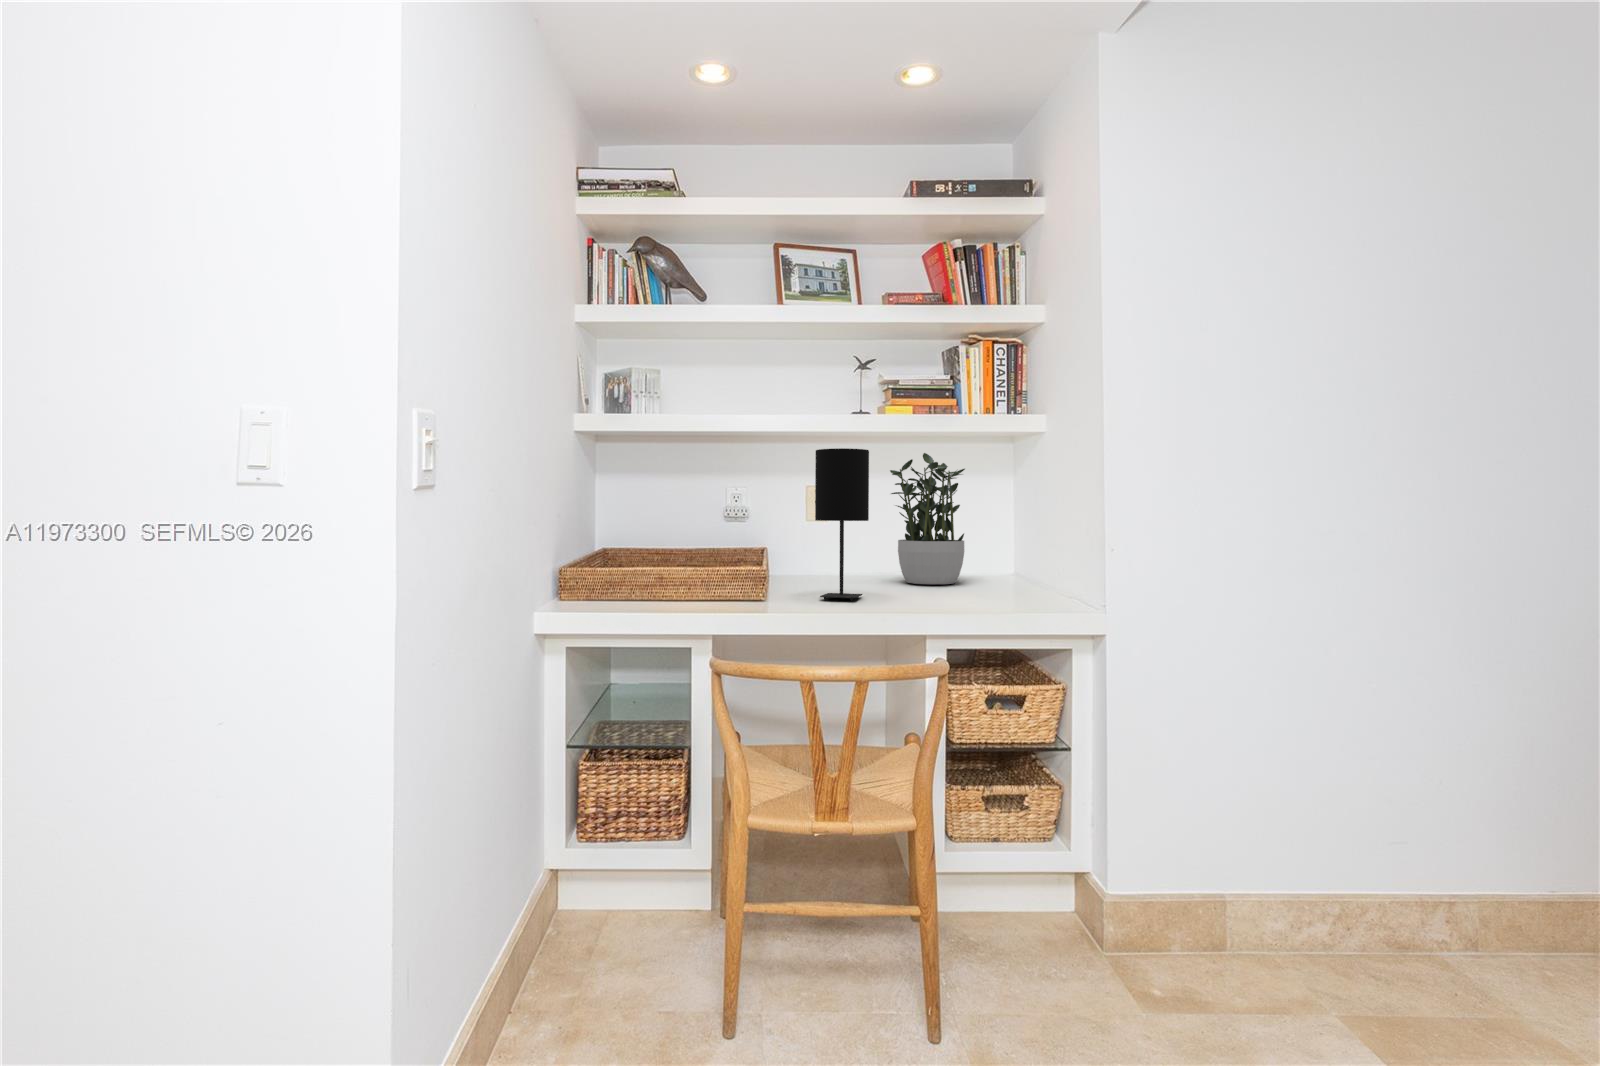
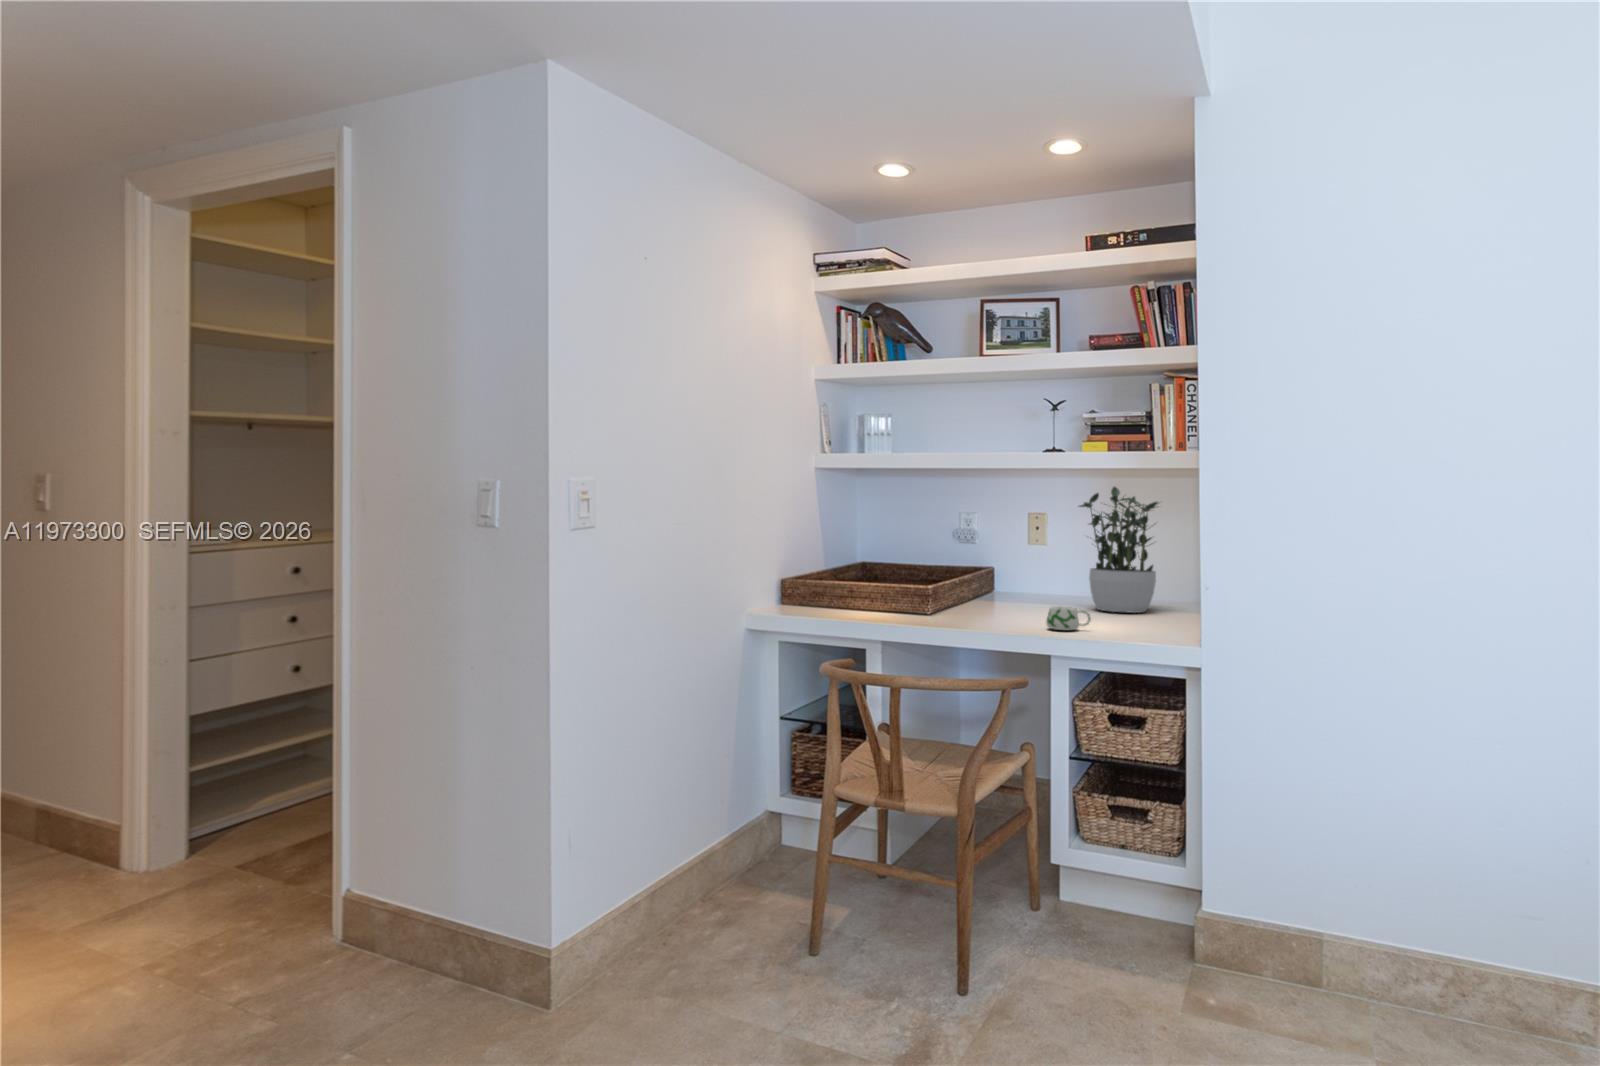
table lamp: present [815,448,869,600] -> none [981,486,1030,619]
mug: none [913,582,959,609] -> present [1046,606,1090,630]

